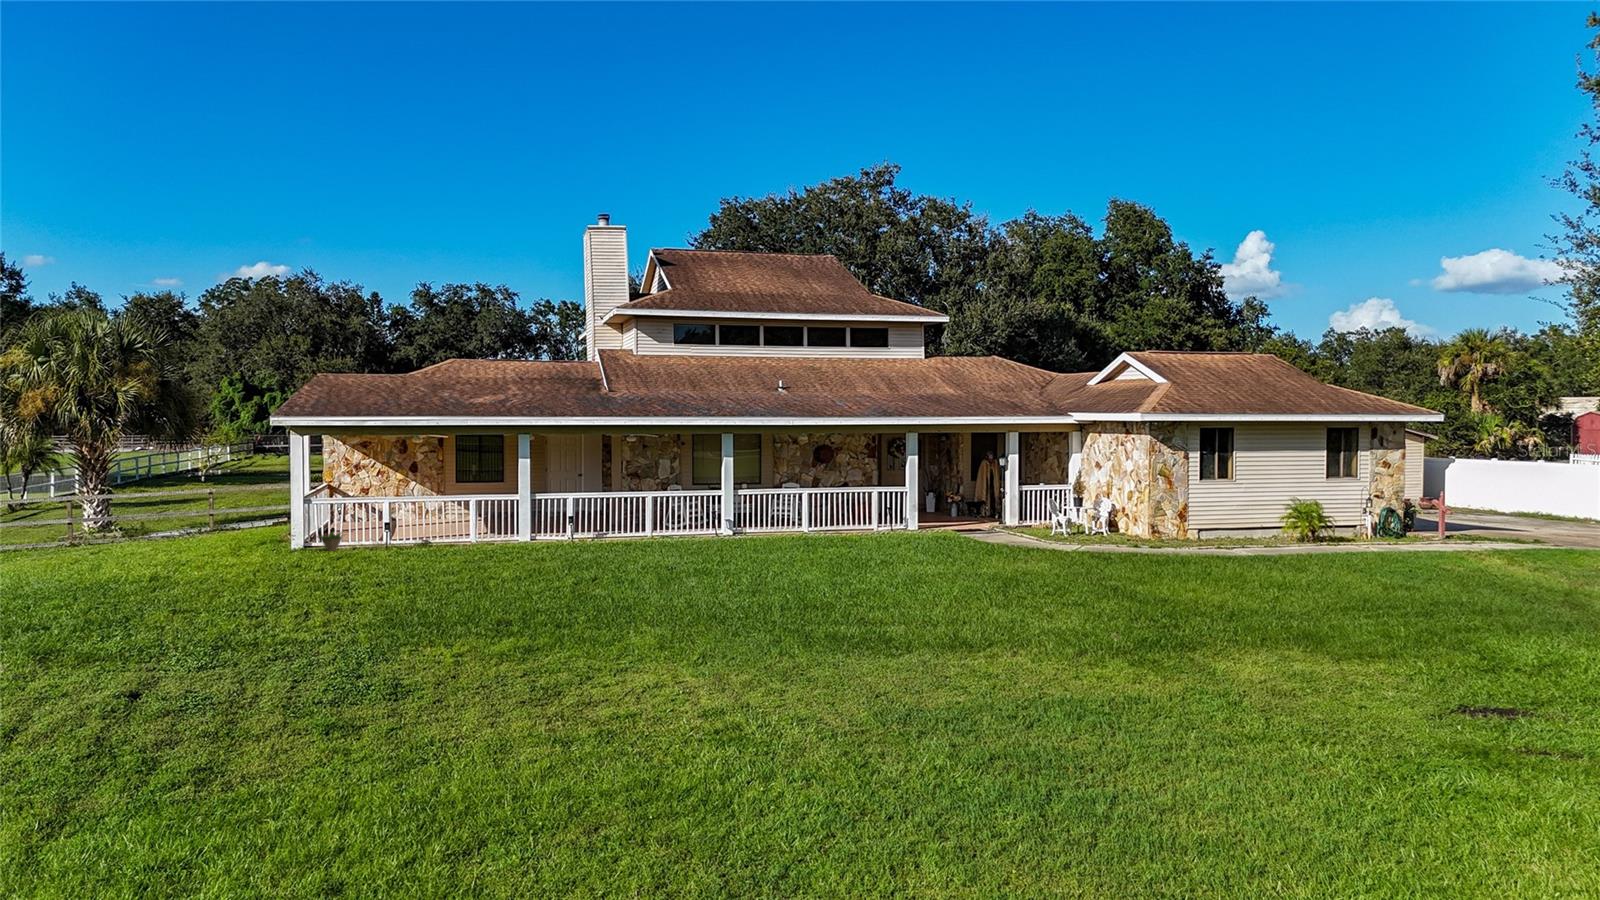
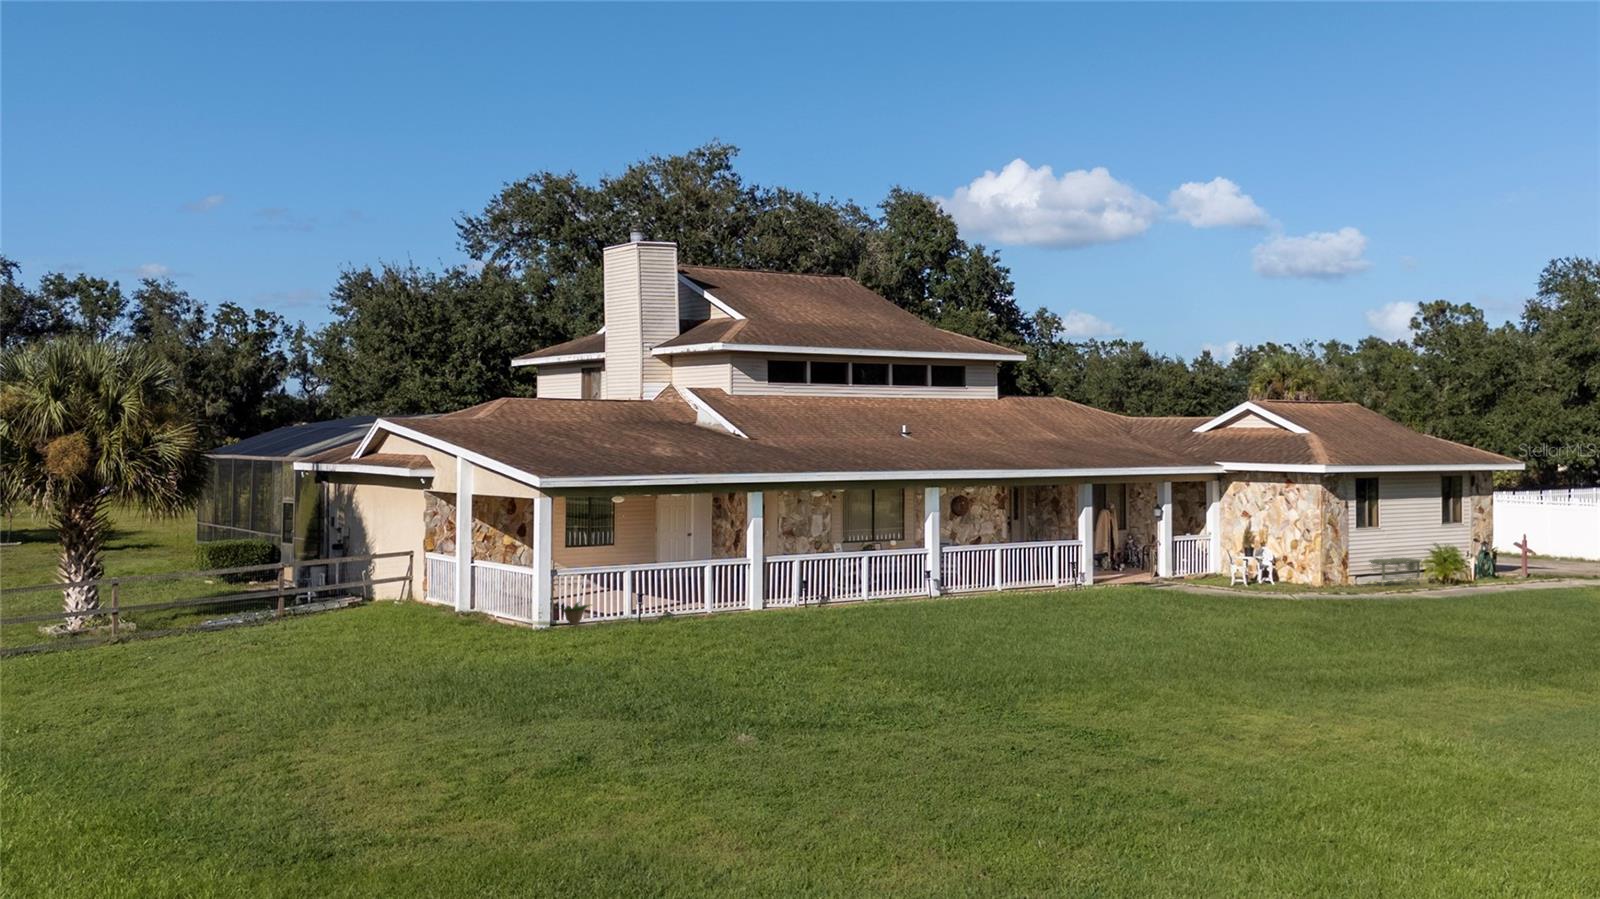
storage bench: none [1203,510,1275,541] -> present [1369,558,1421,586]

